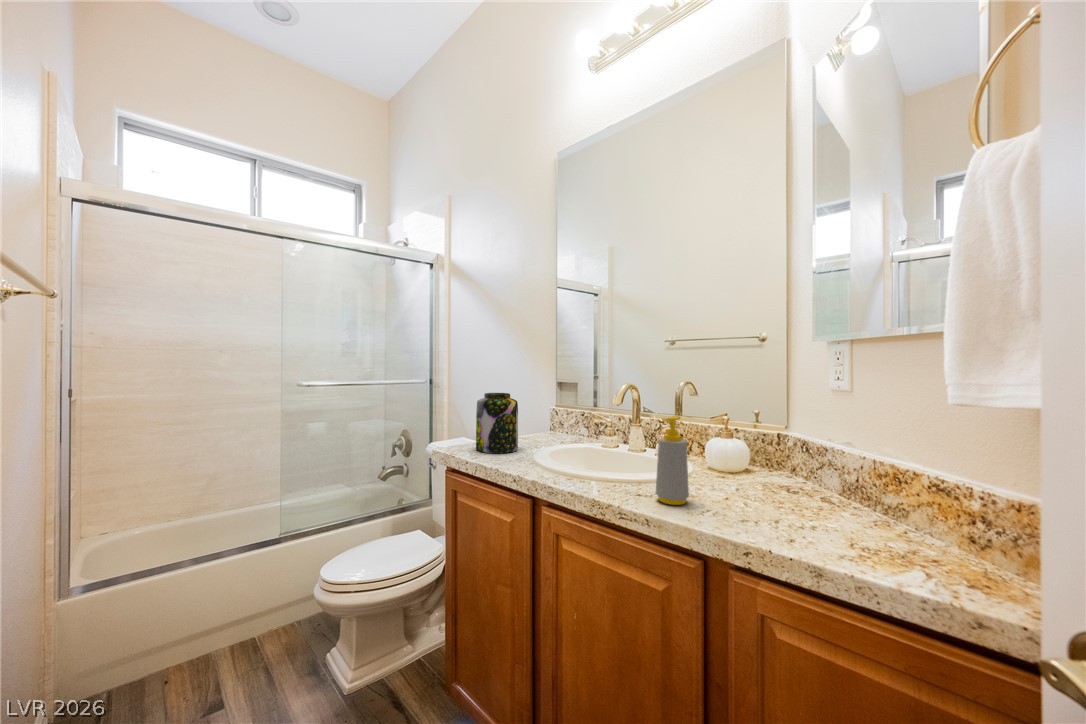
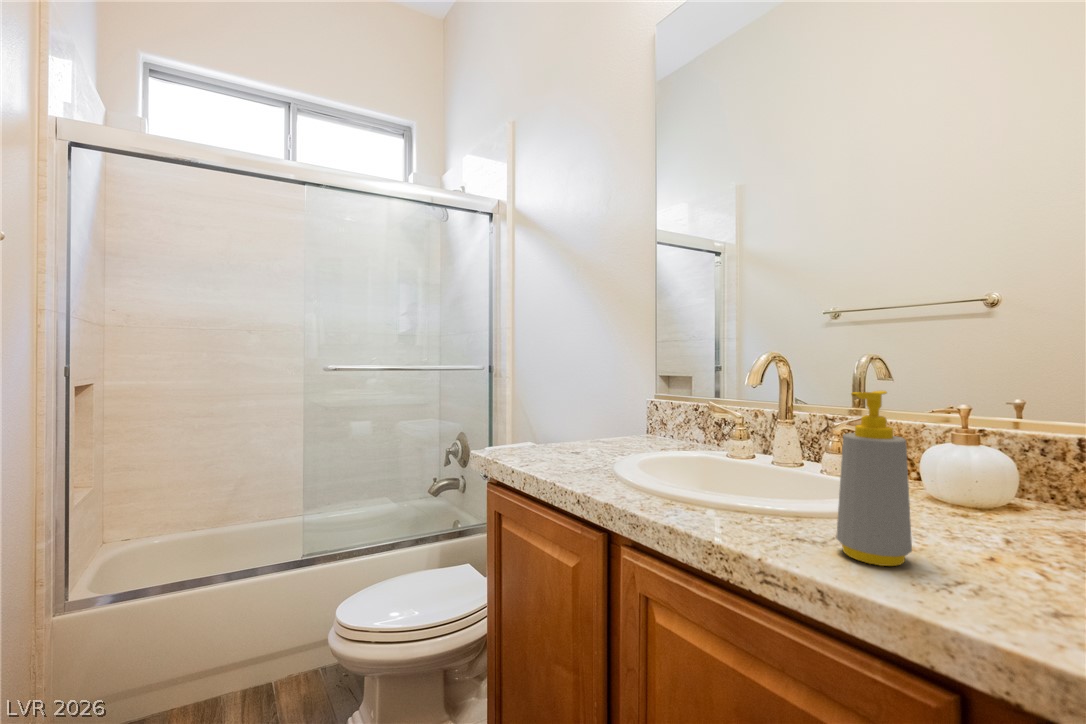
jar: present [476,393,518,453] -> none [531,372,592,460]

